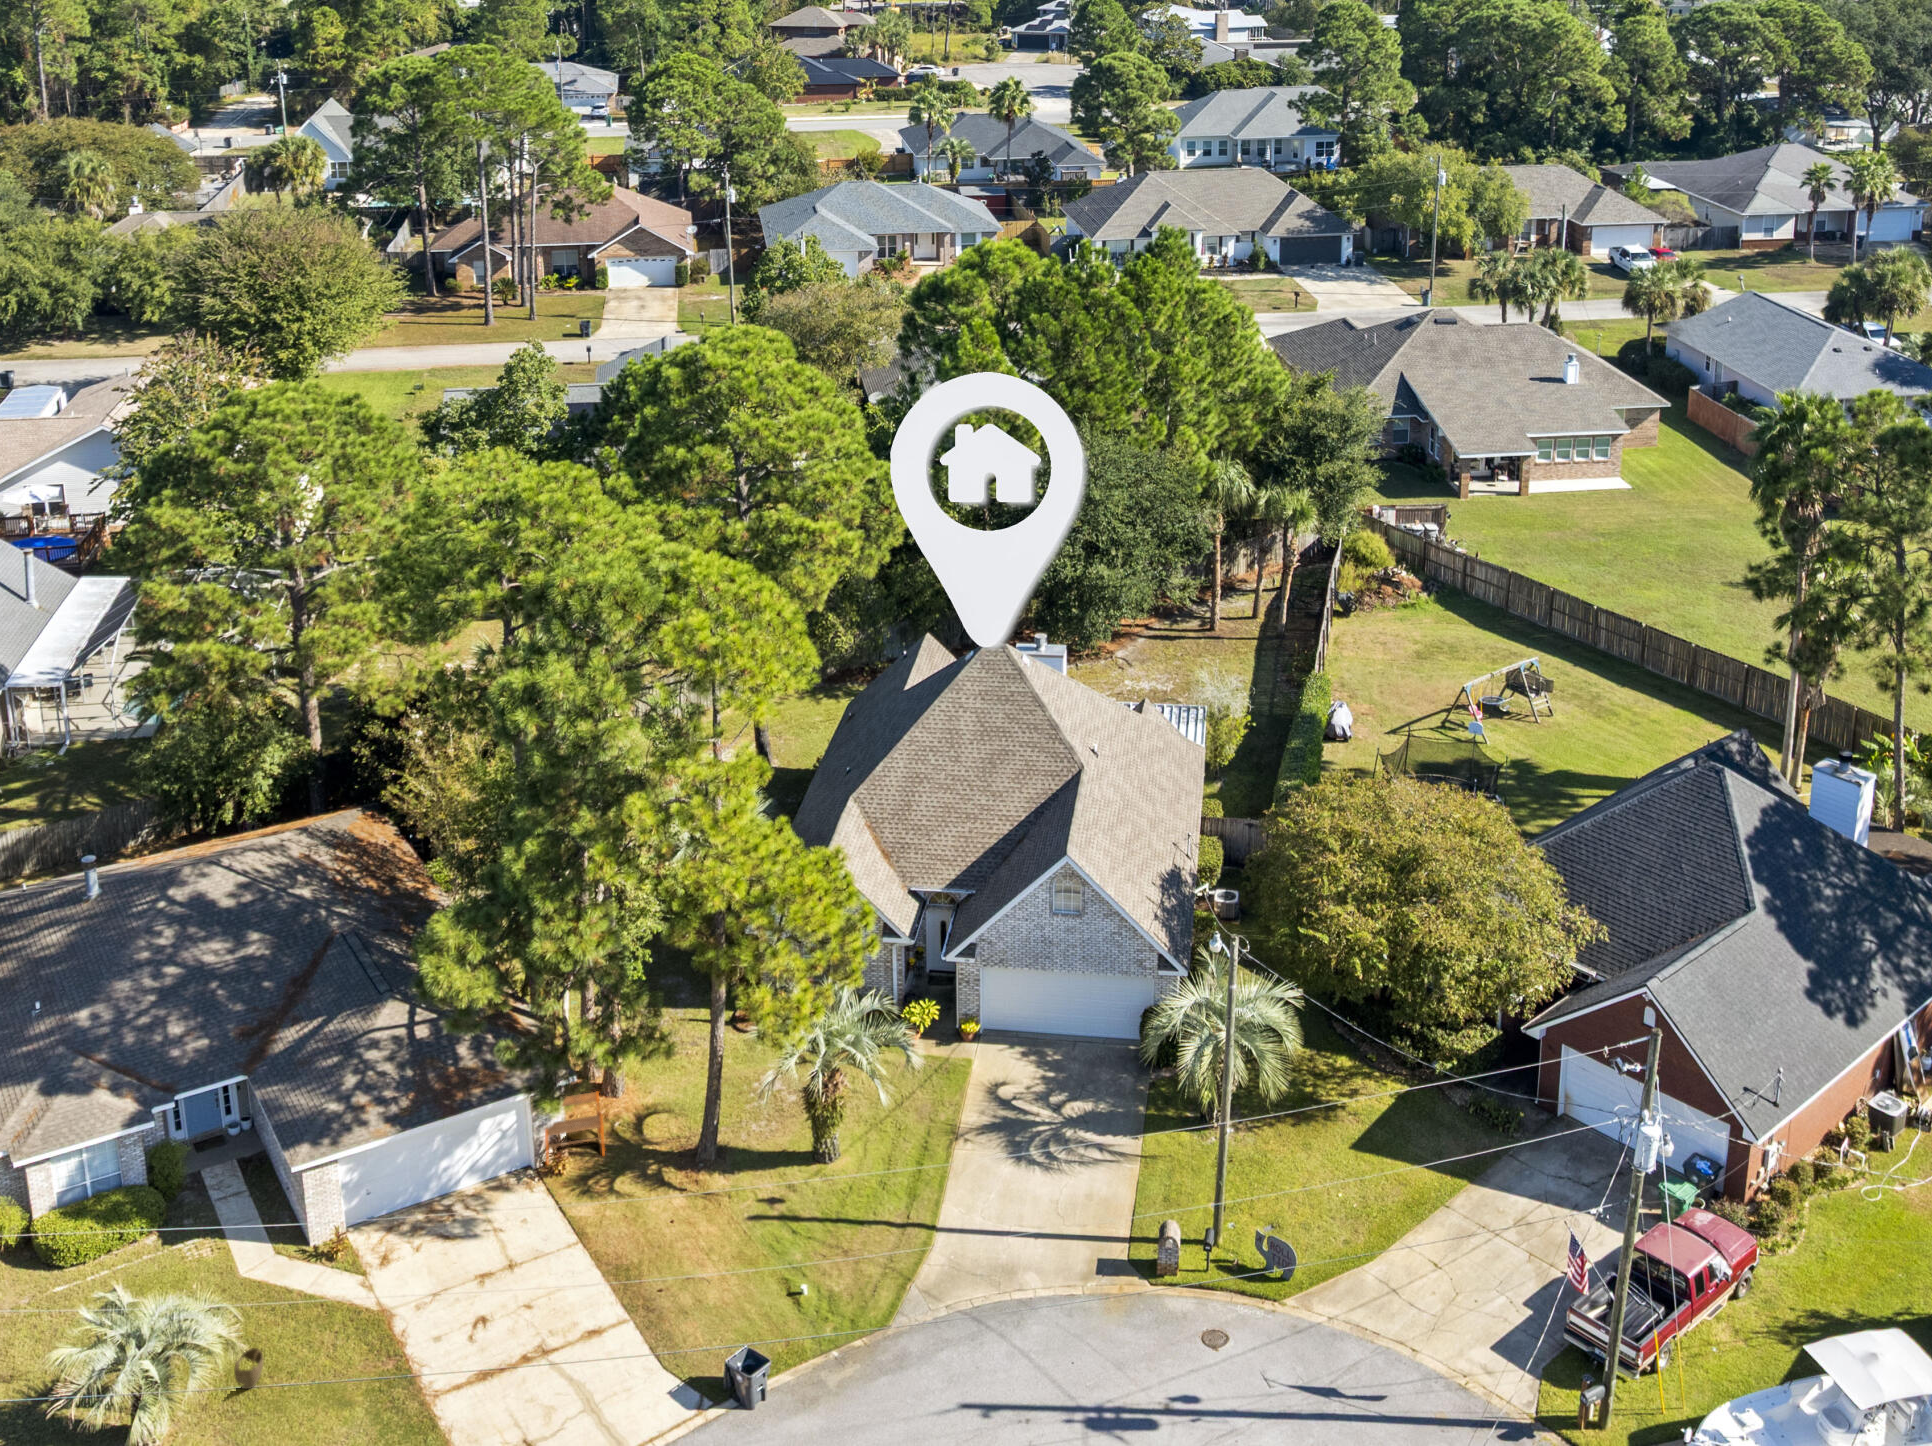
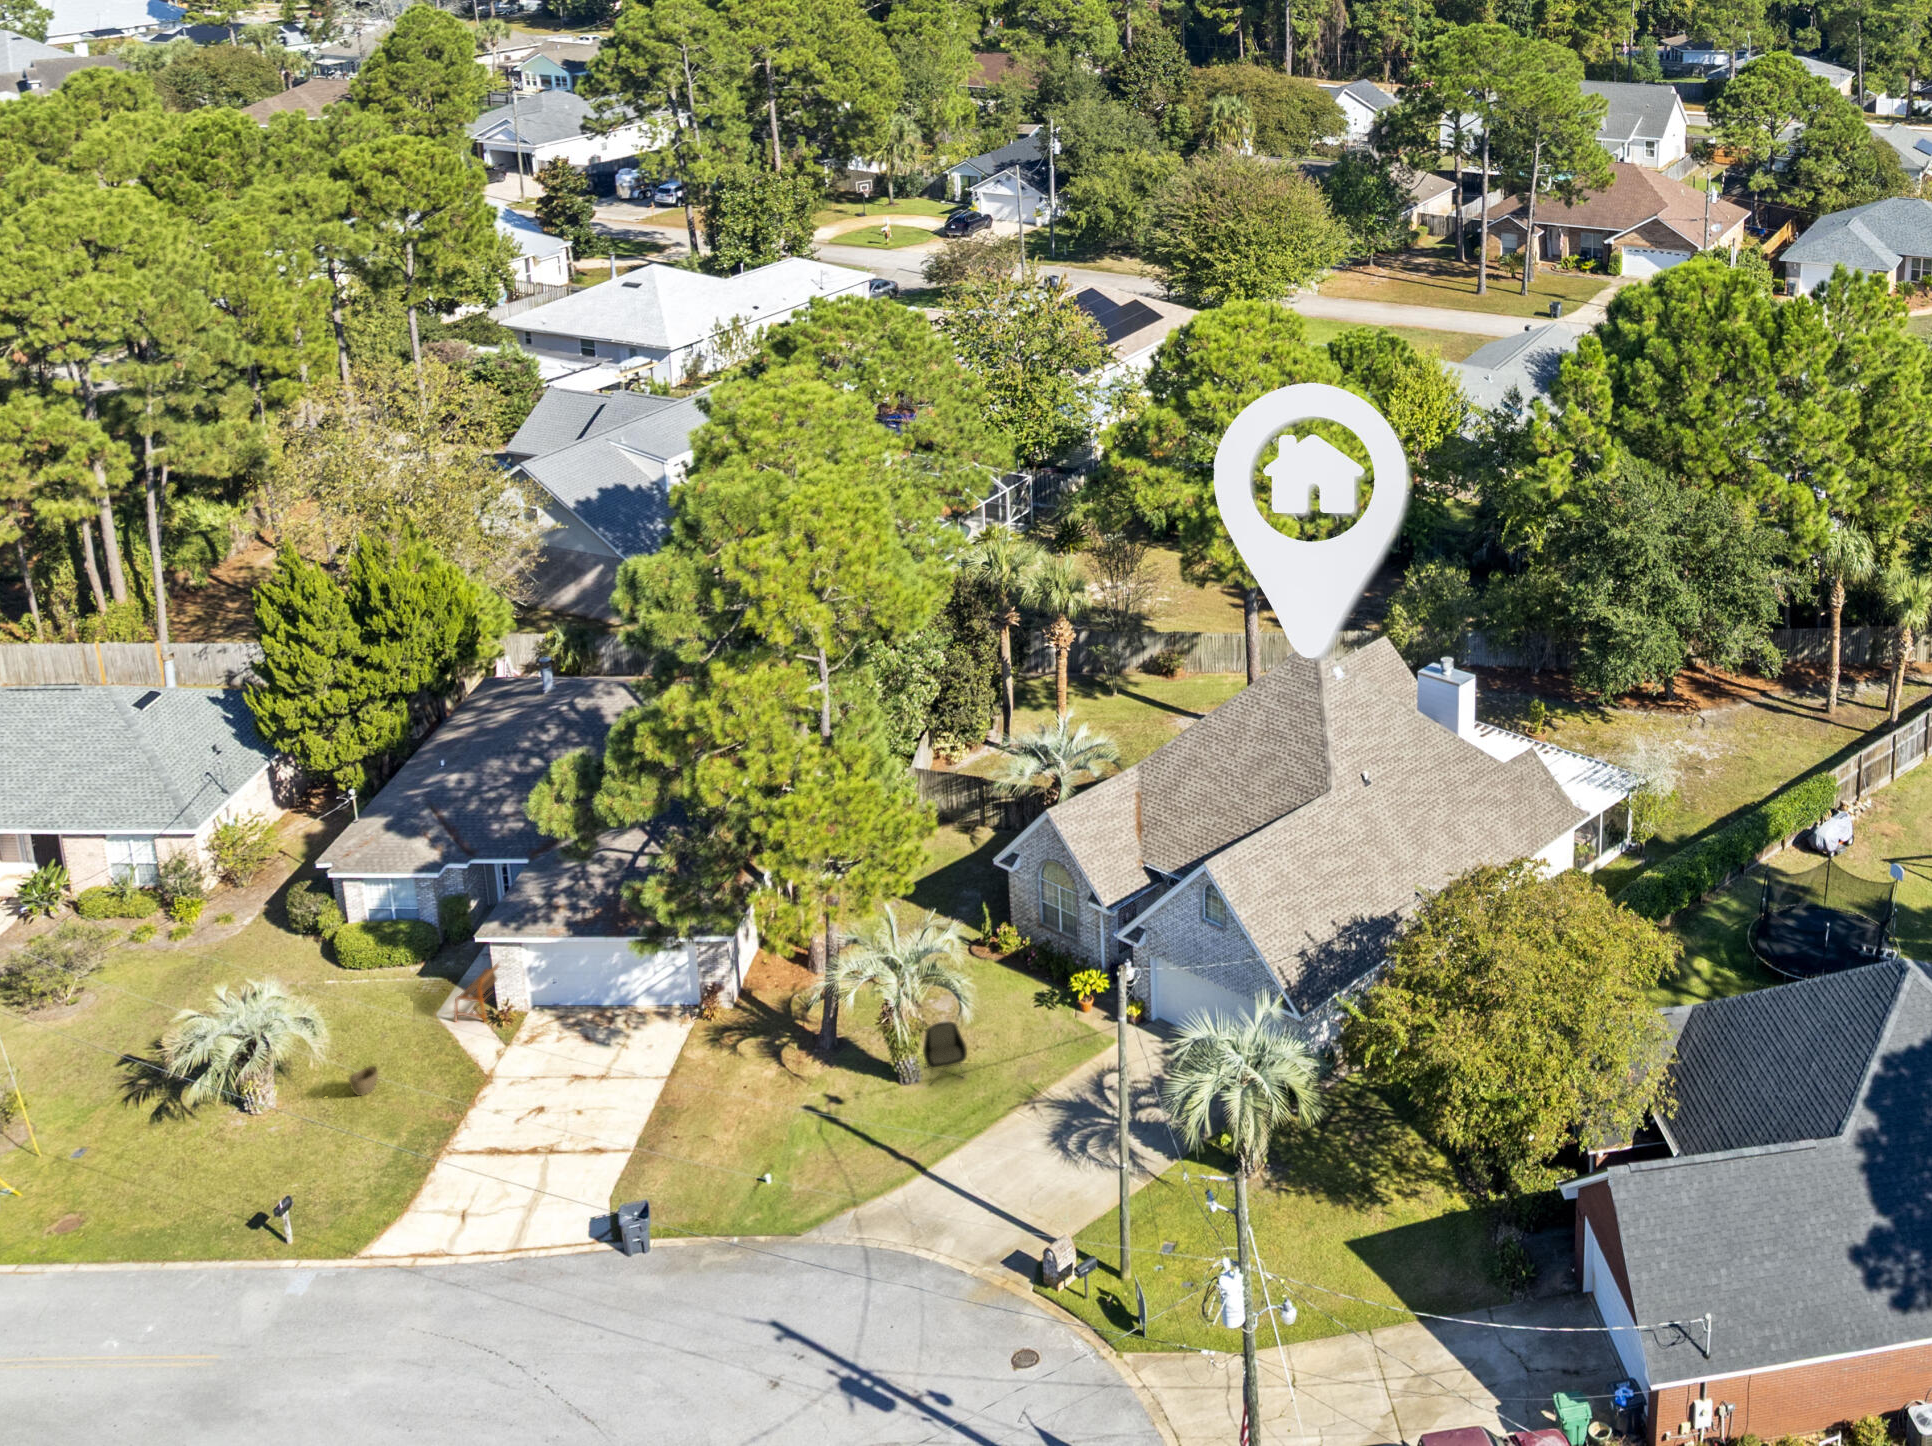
potted plant: present [1286,1084,1308,1125] -> none [1307,1155,1339,1200]
lounge chair: none [832,1088,885,1157] -> present [923,1021,967,1078]
bench: present [545,1091,605,1164] -> present [454,963,499,1022]

